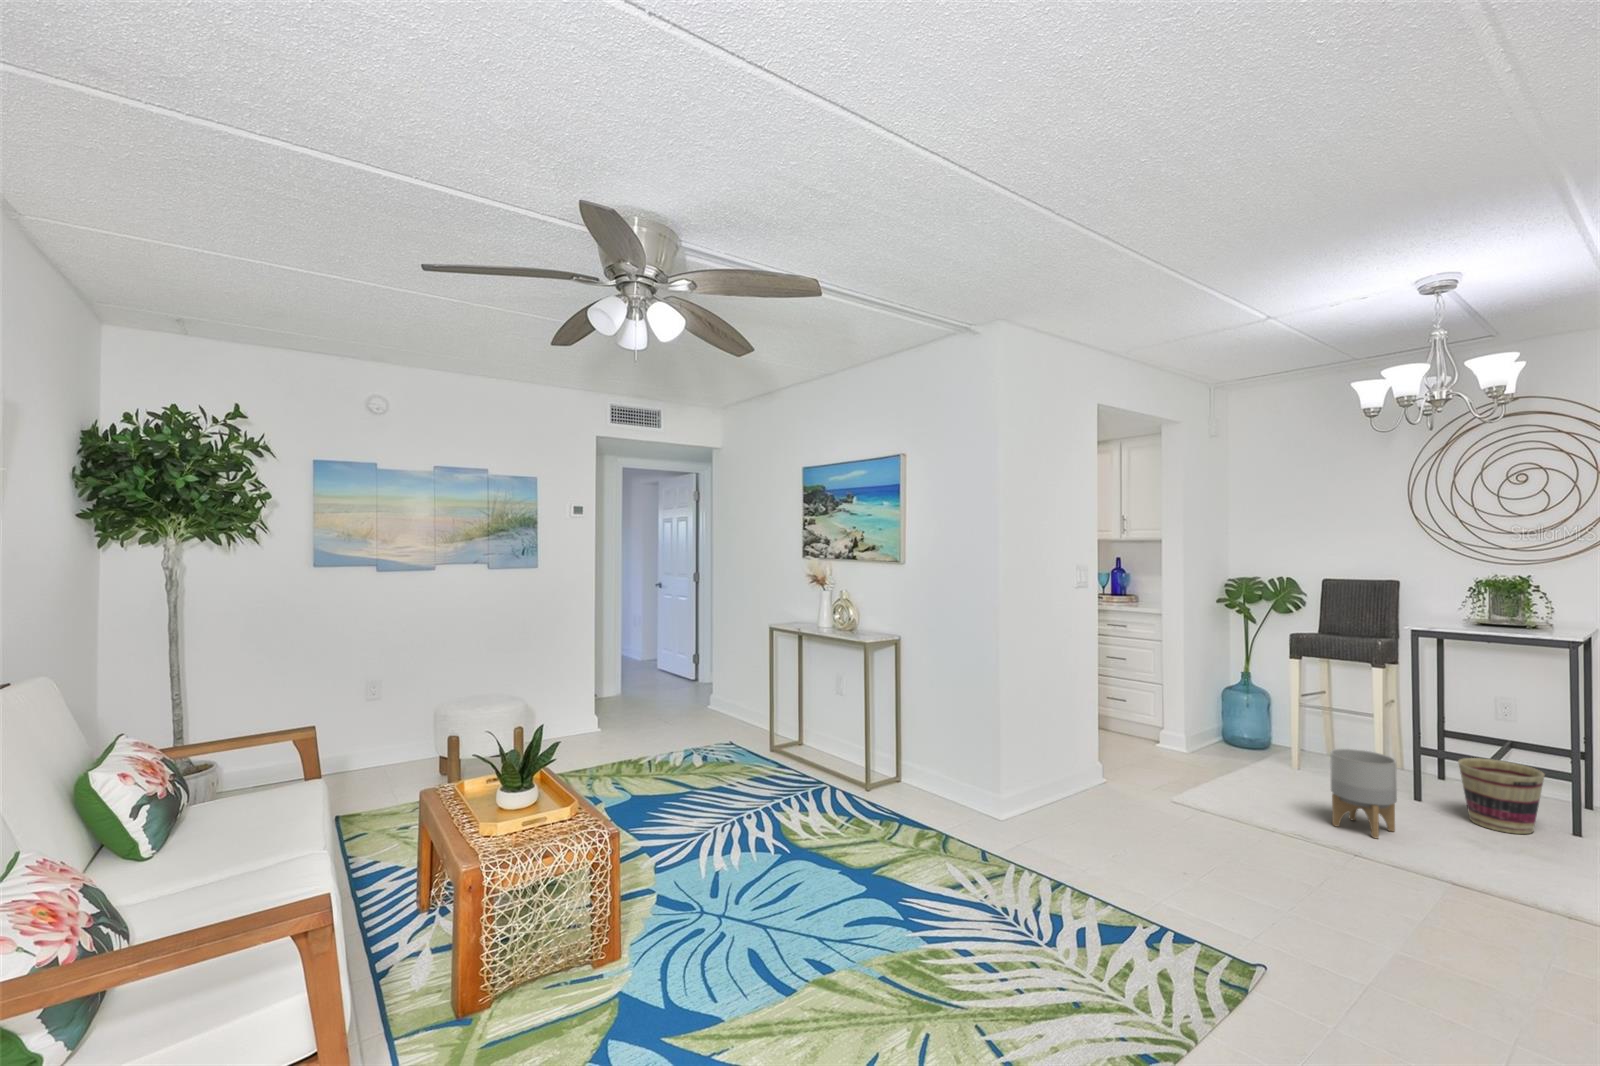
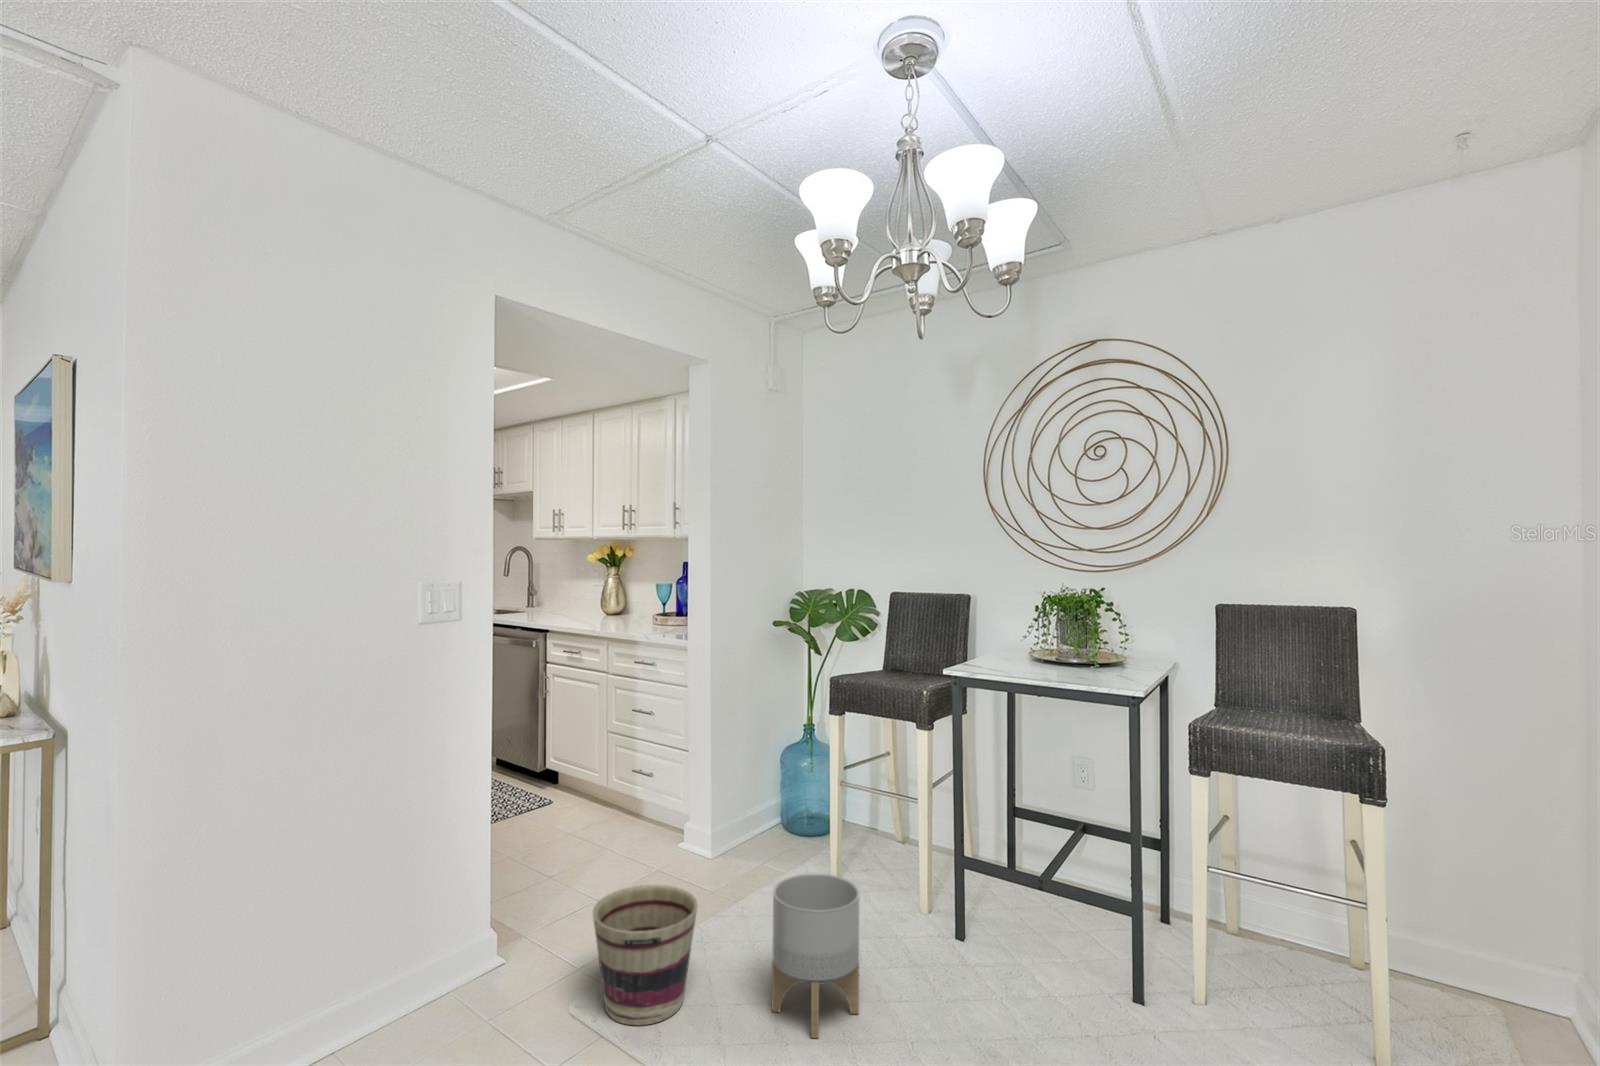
basket: present [1458,758,1544,834] -> present [593,885,698,1025]

